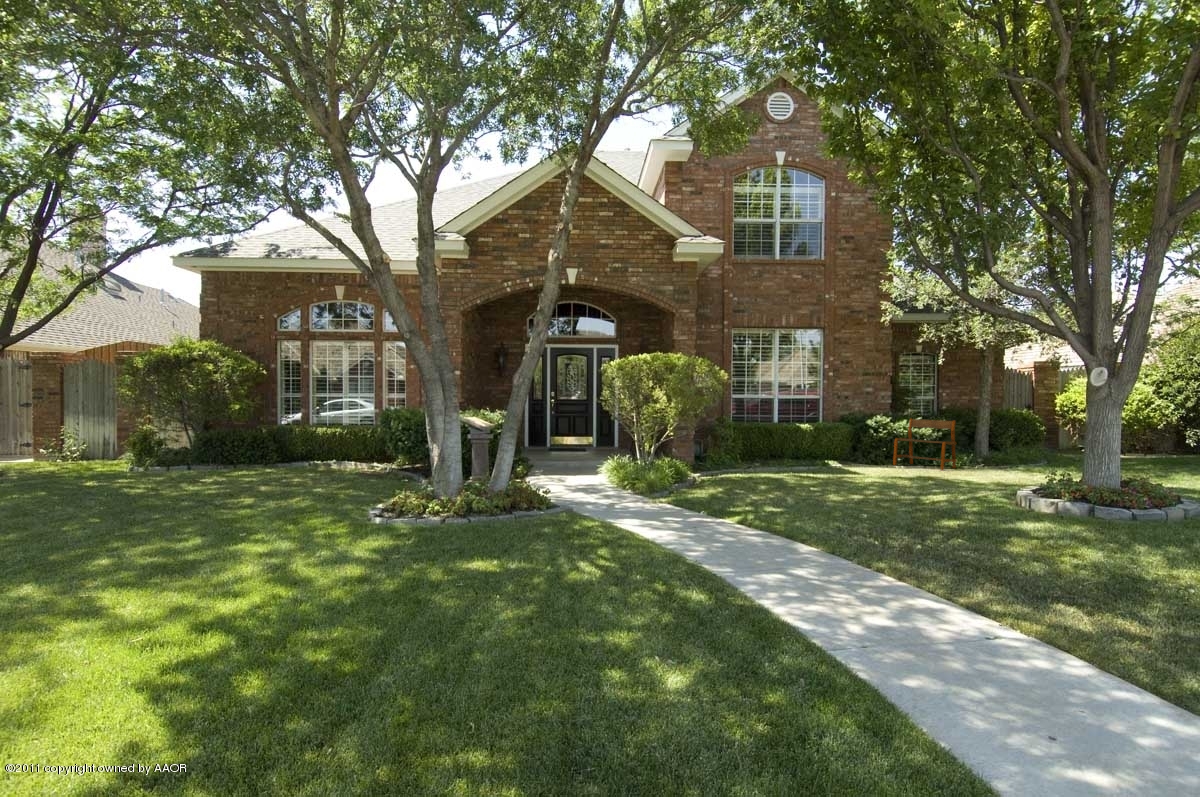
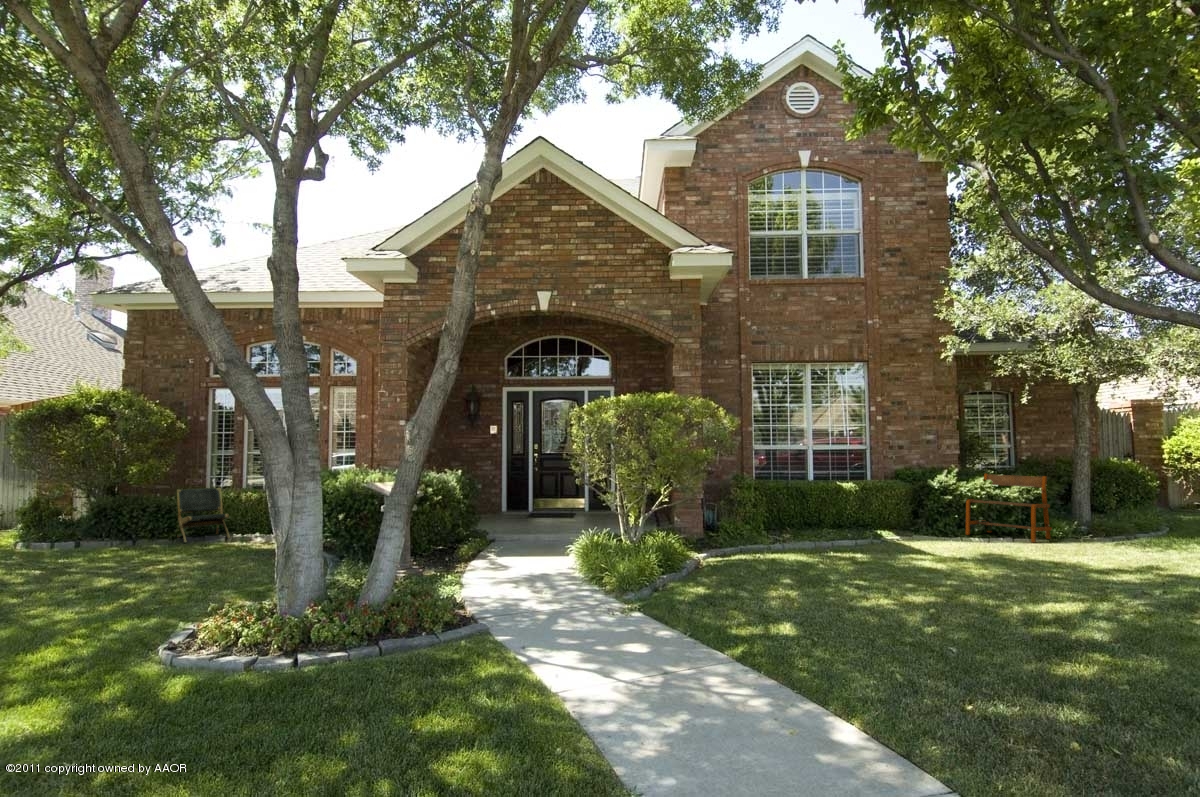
lounge chair: none [266,422,313,465] -> present [177,488,230,542]

